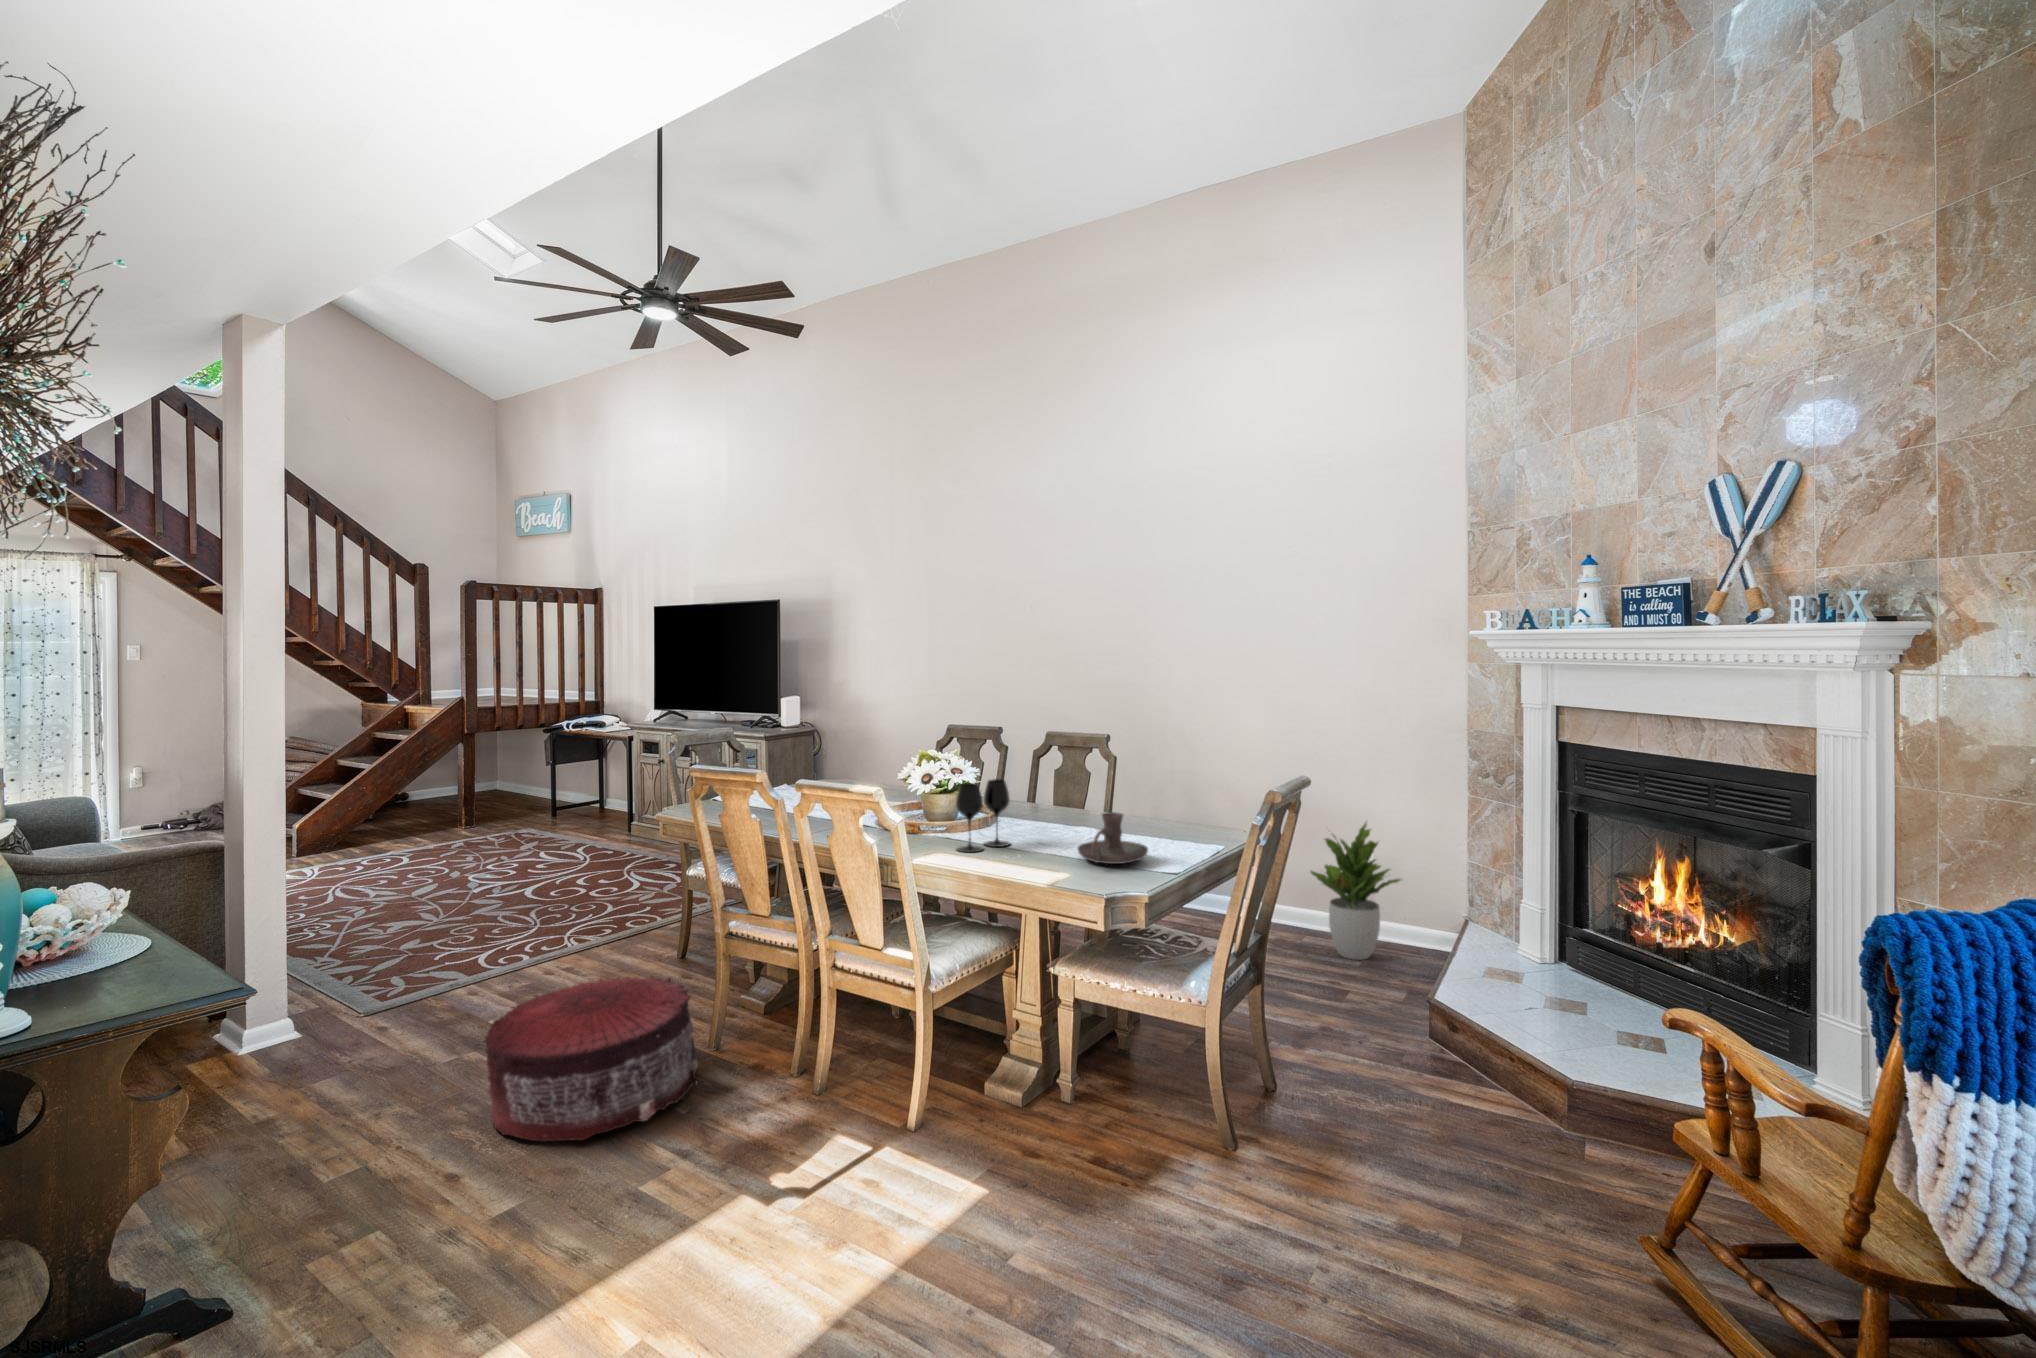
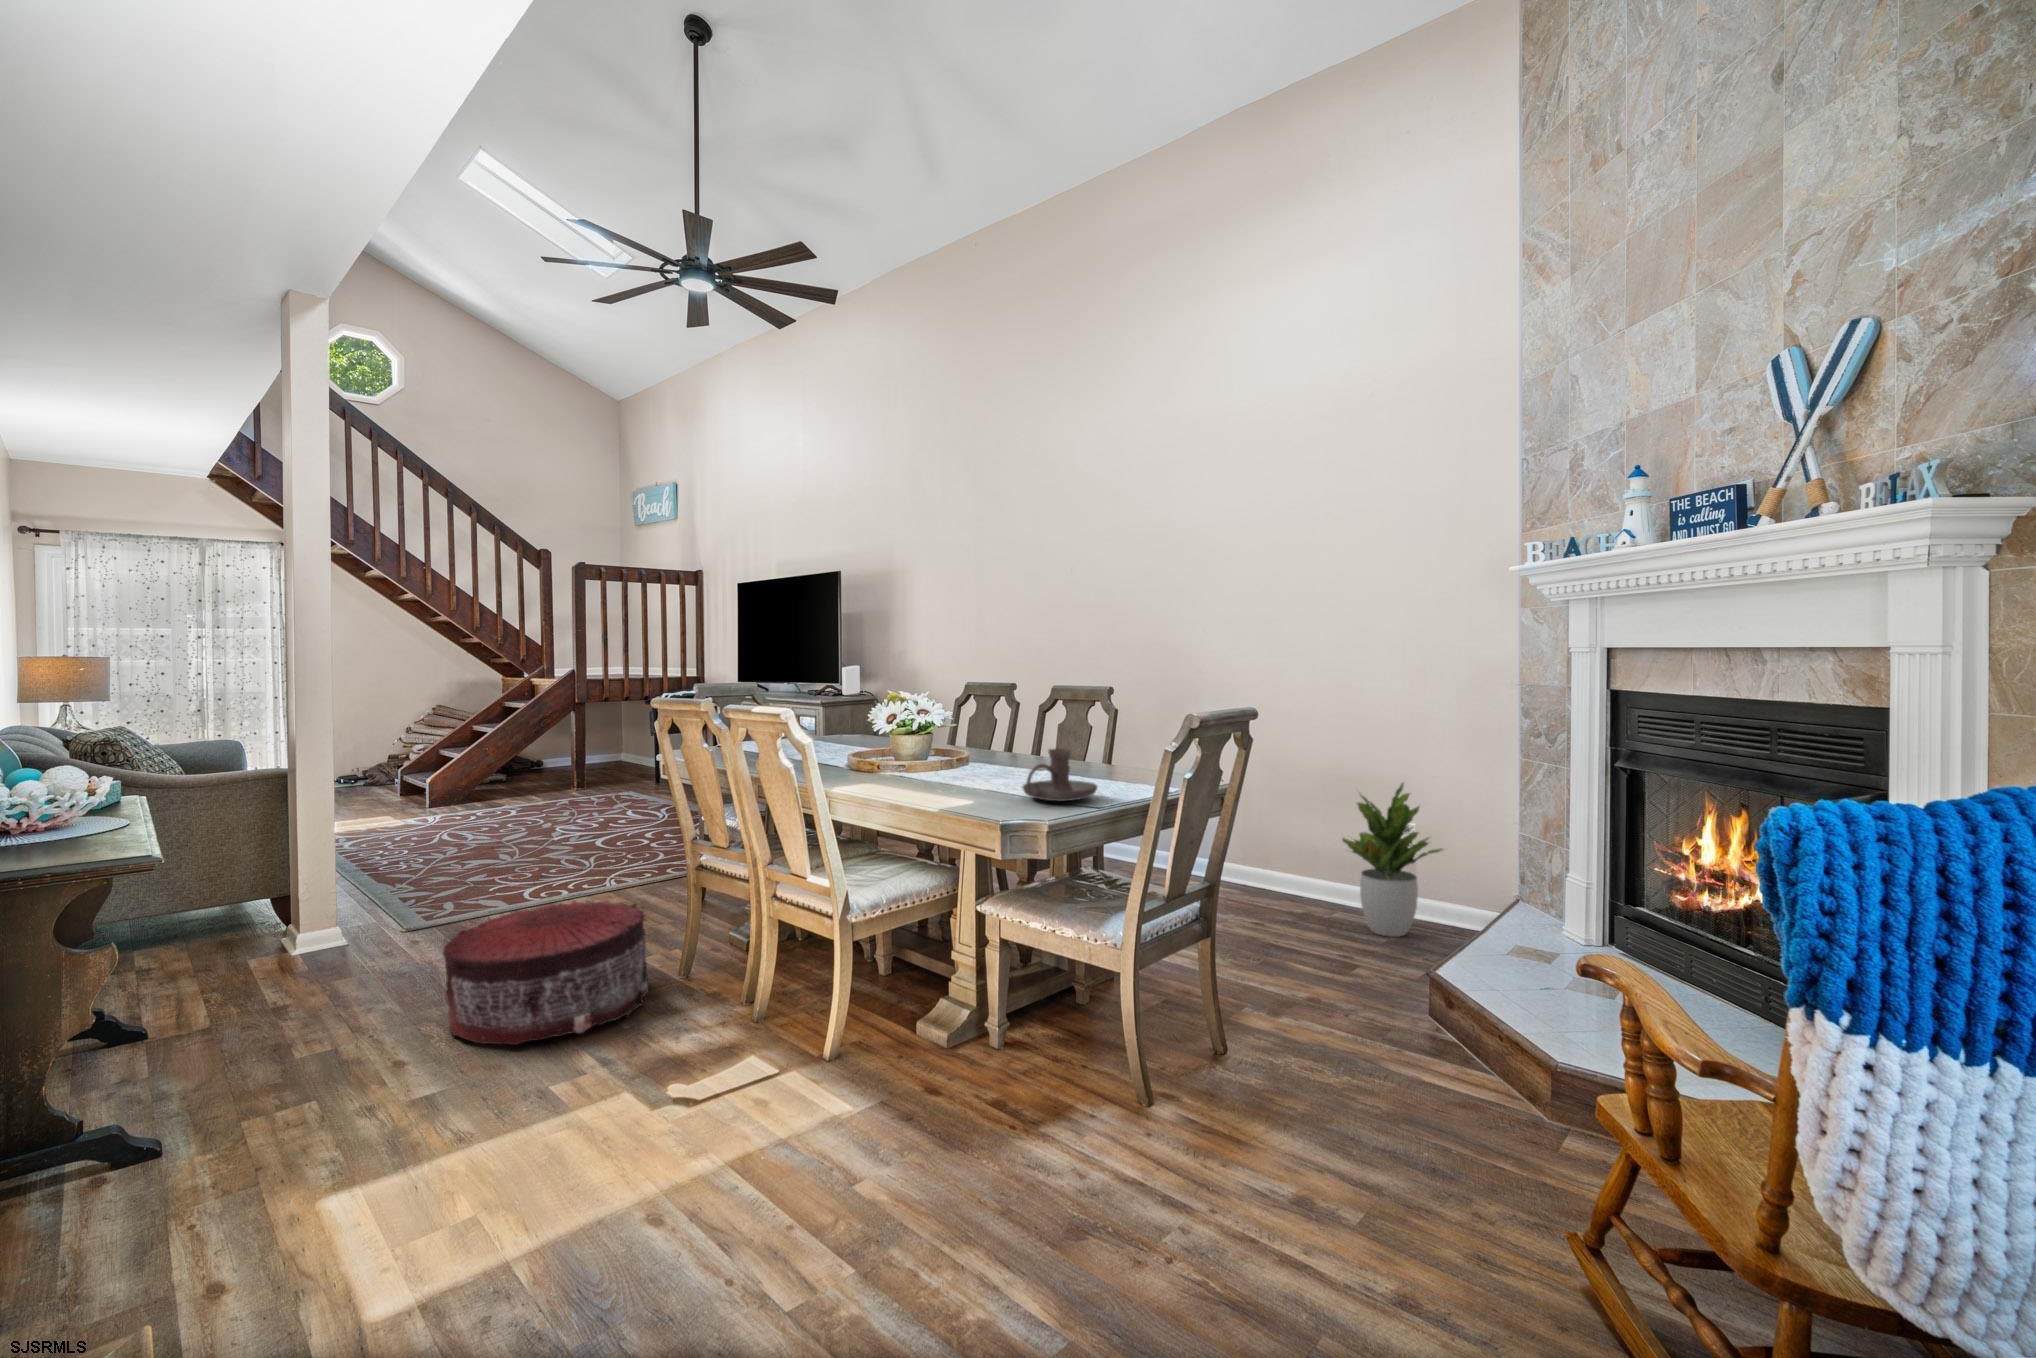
wine glass: present [956,779,1010,852] -> none [908,717,969,789]

